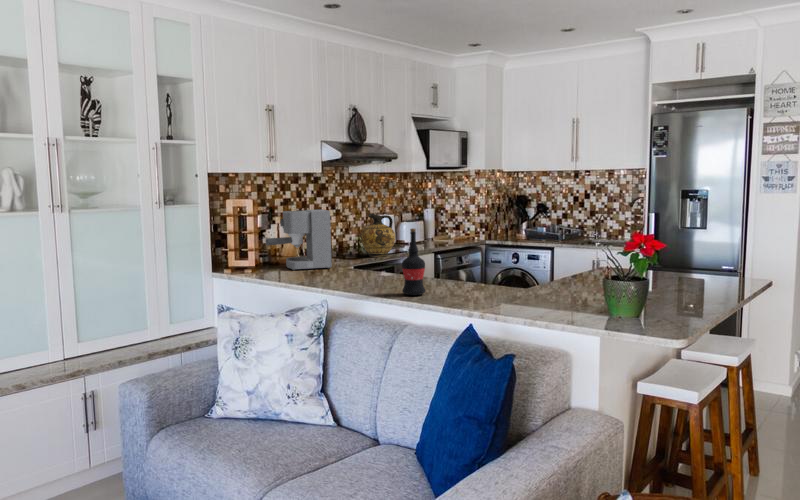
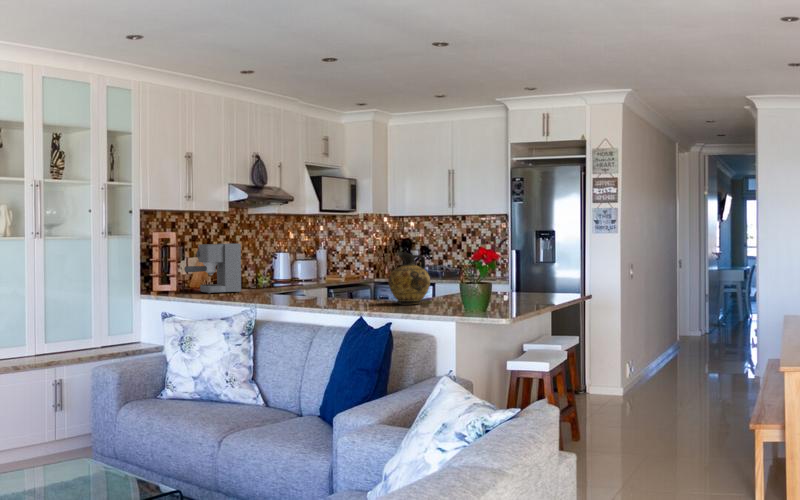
ceramic jug: present [361,213,395,257] -> present [388,252,430,304]
wine bottle: present [402,228,425,295] -> none [306,252,324,301]

